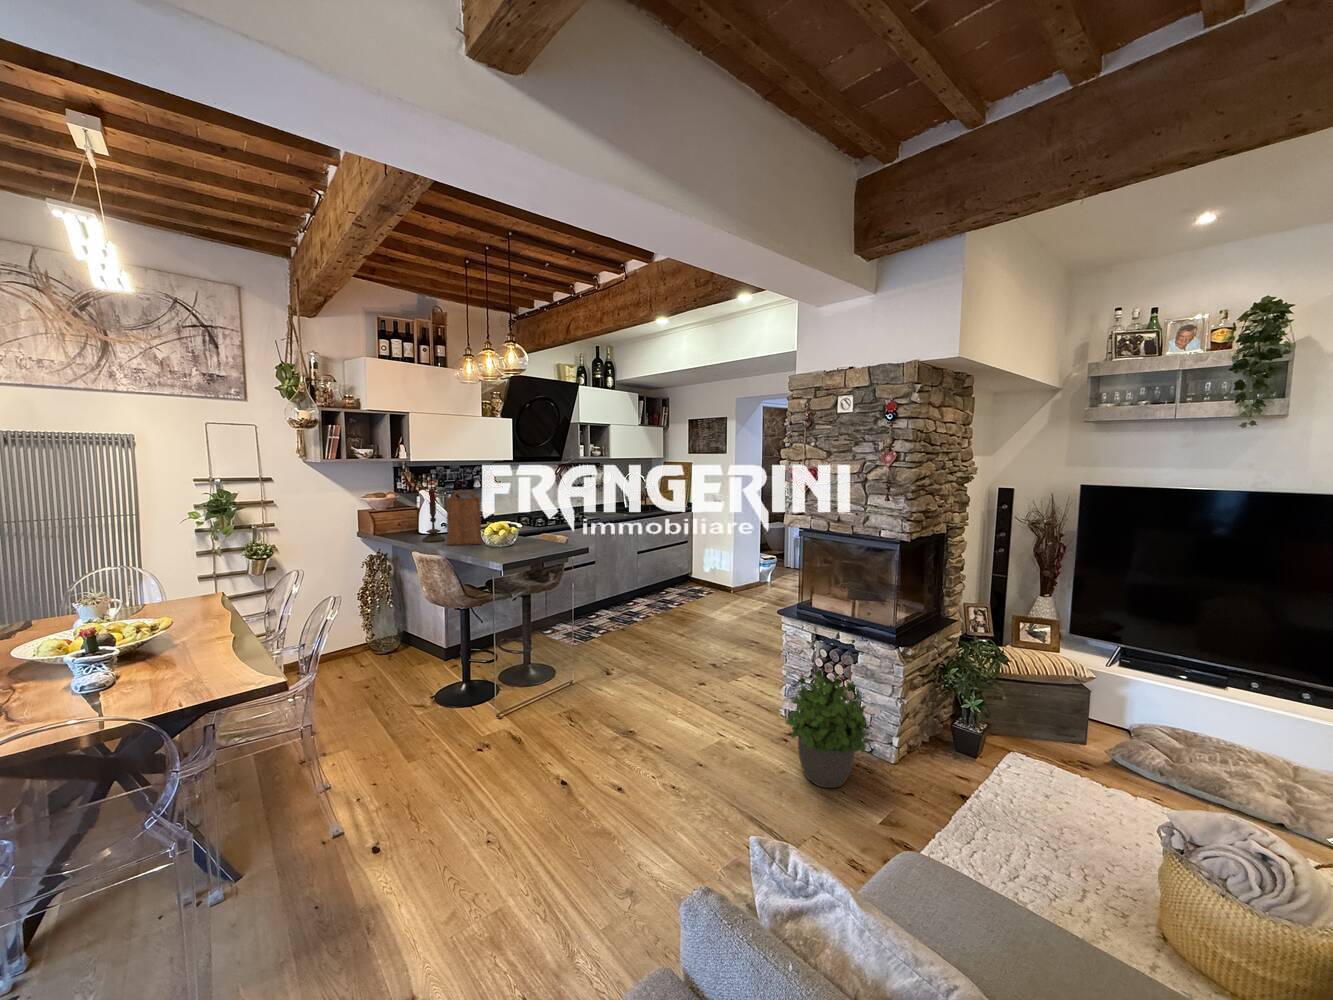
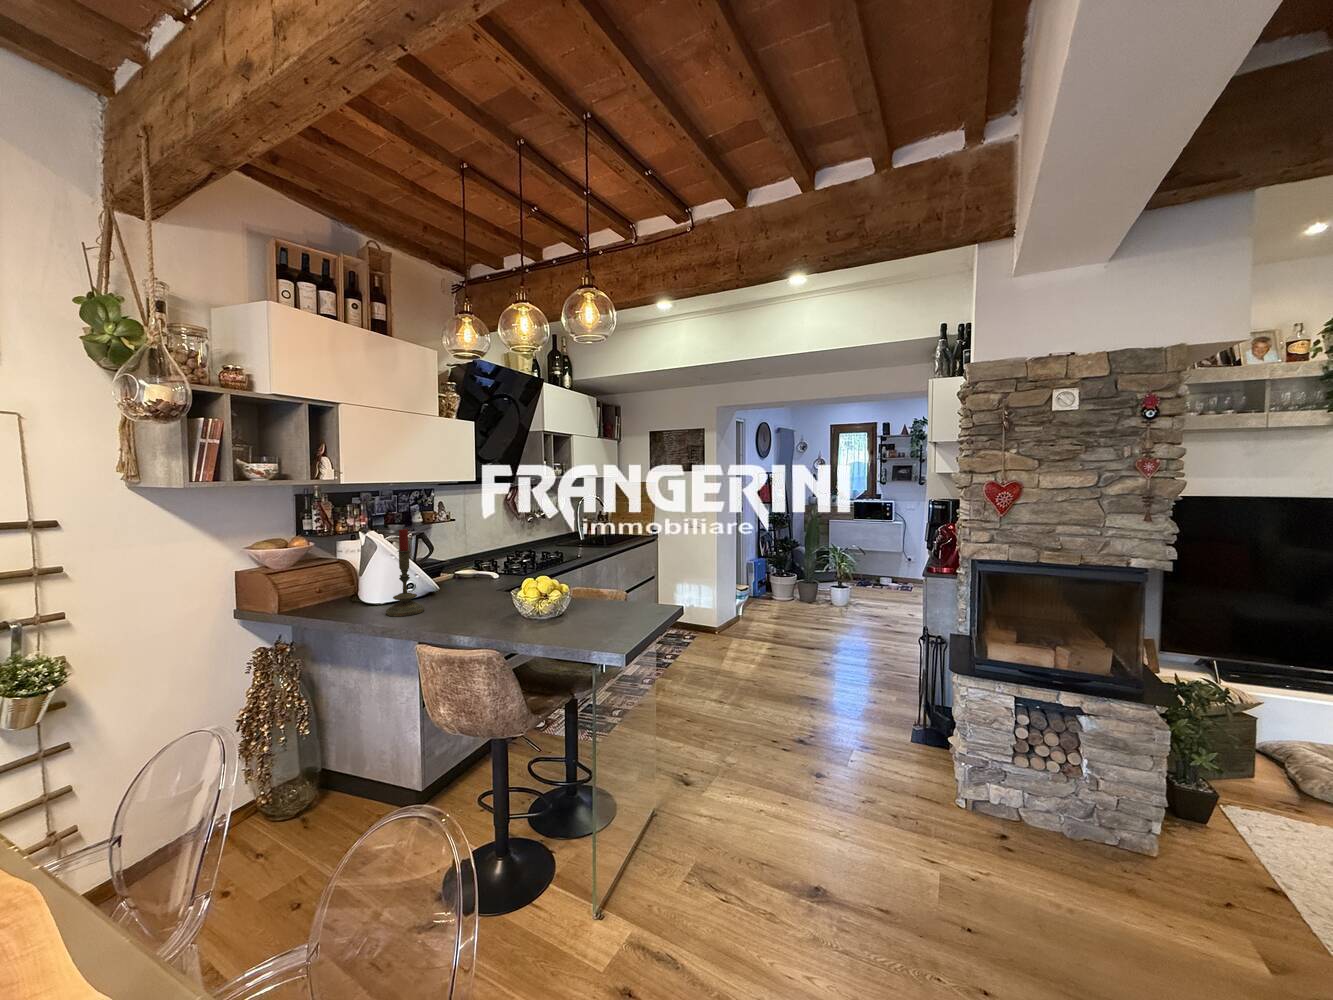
cutting board: present [446,491,481,545] -> none [443,527,498,618]
potted plant: present [786,670,870,788] -> none [1005,729,1154,888]

